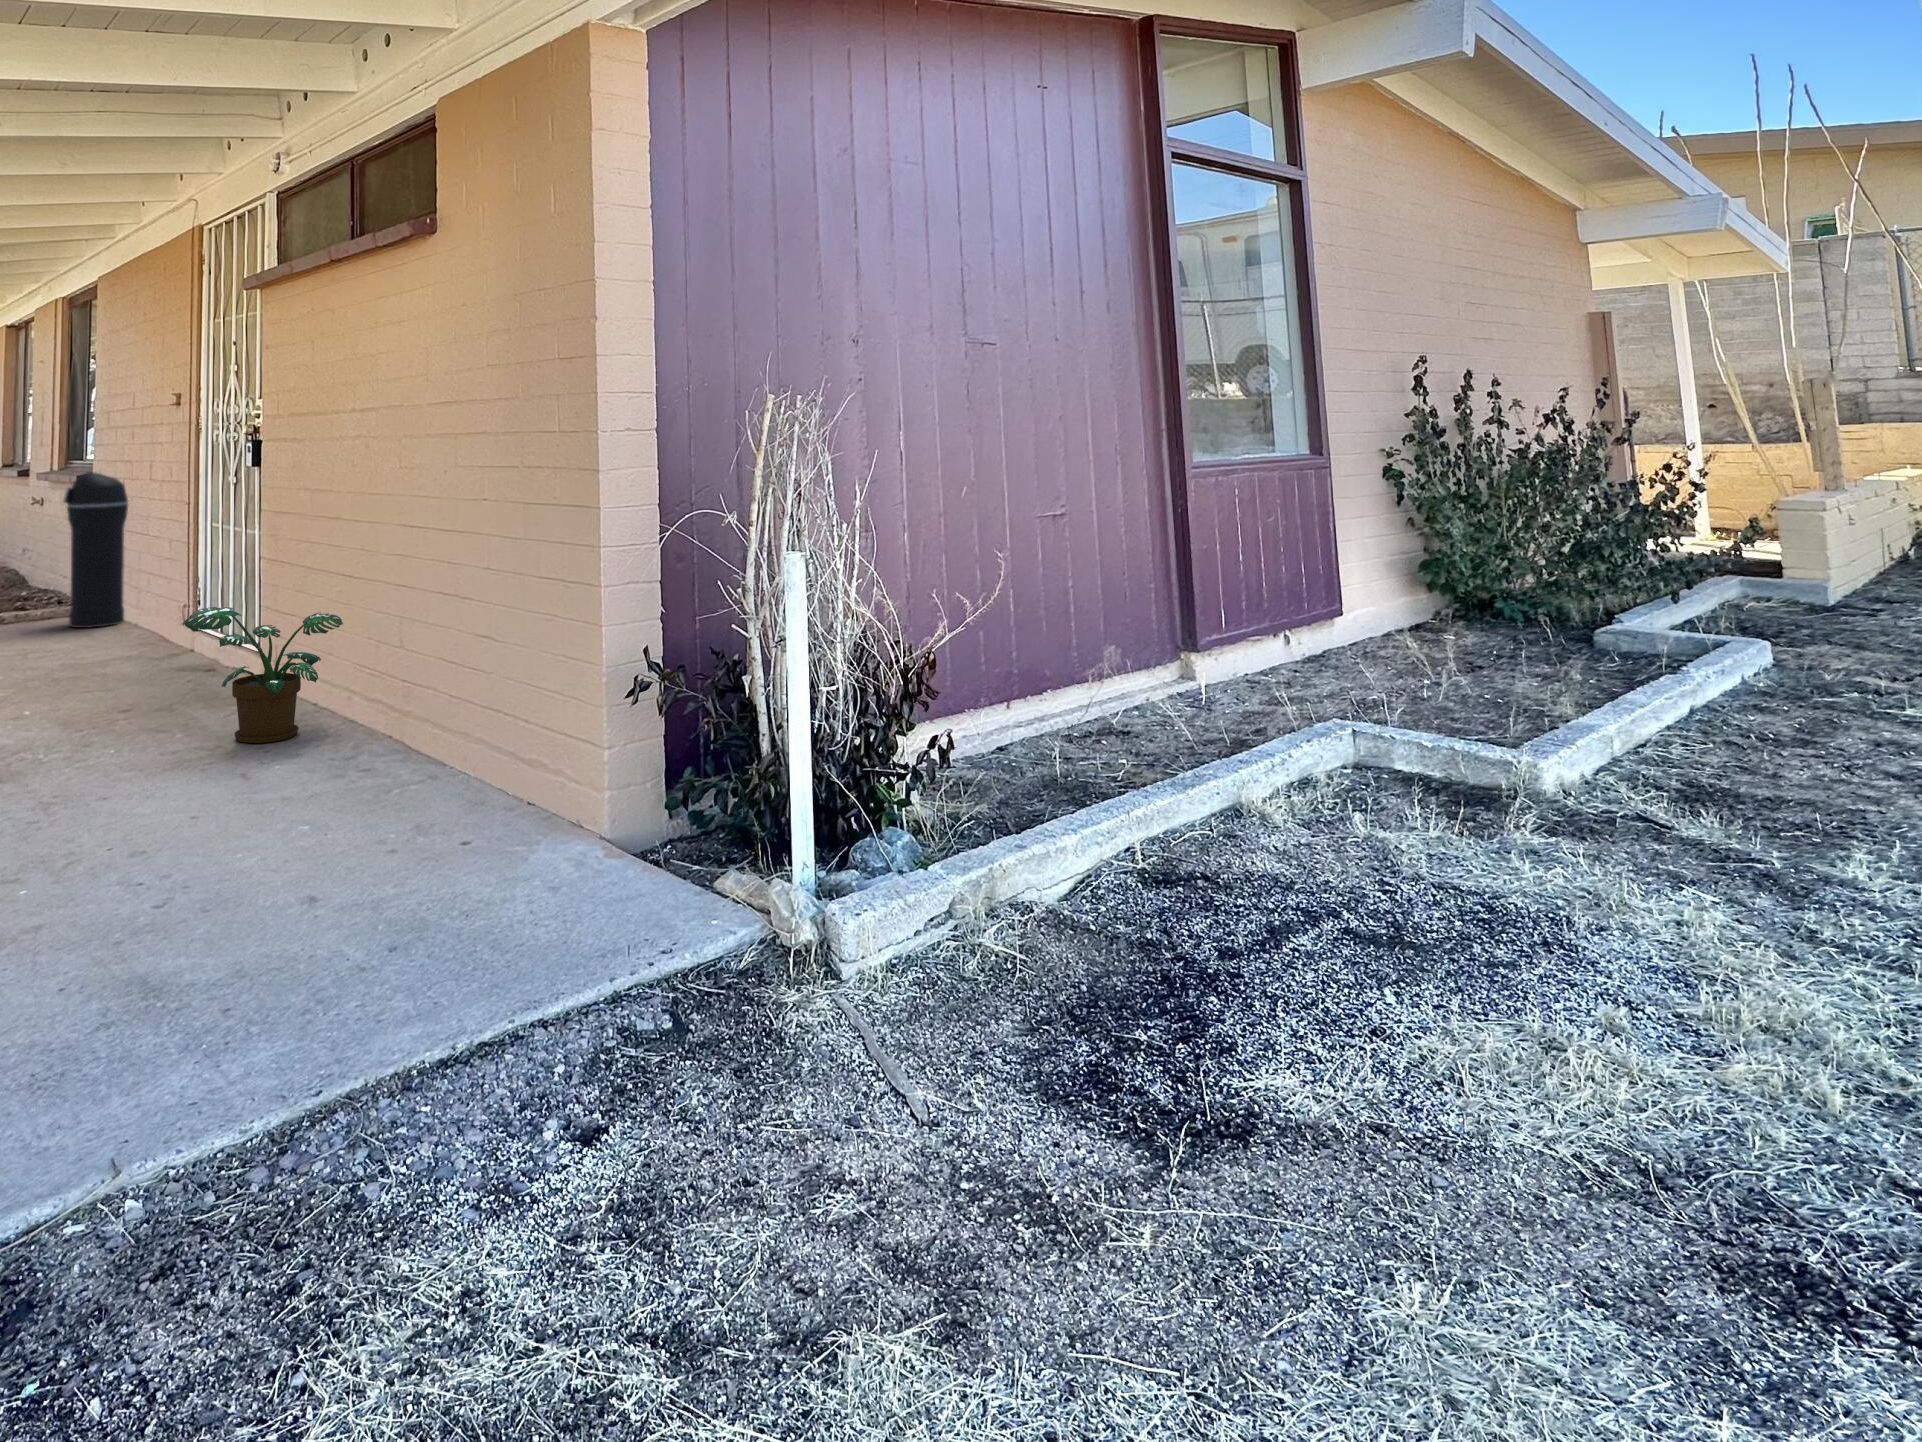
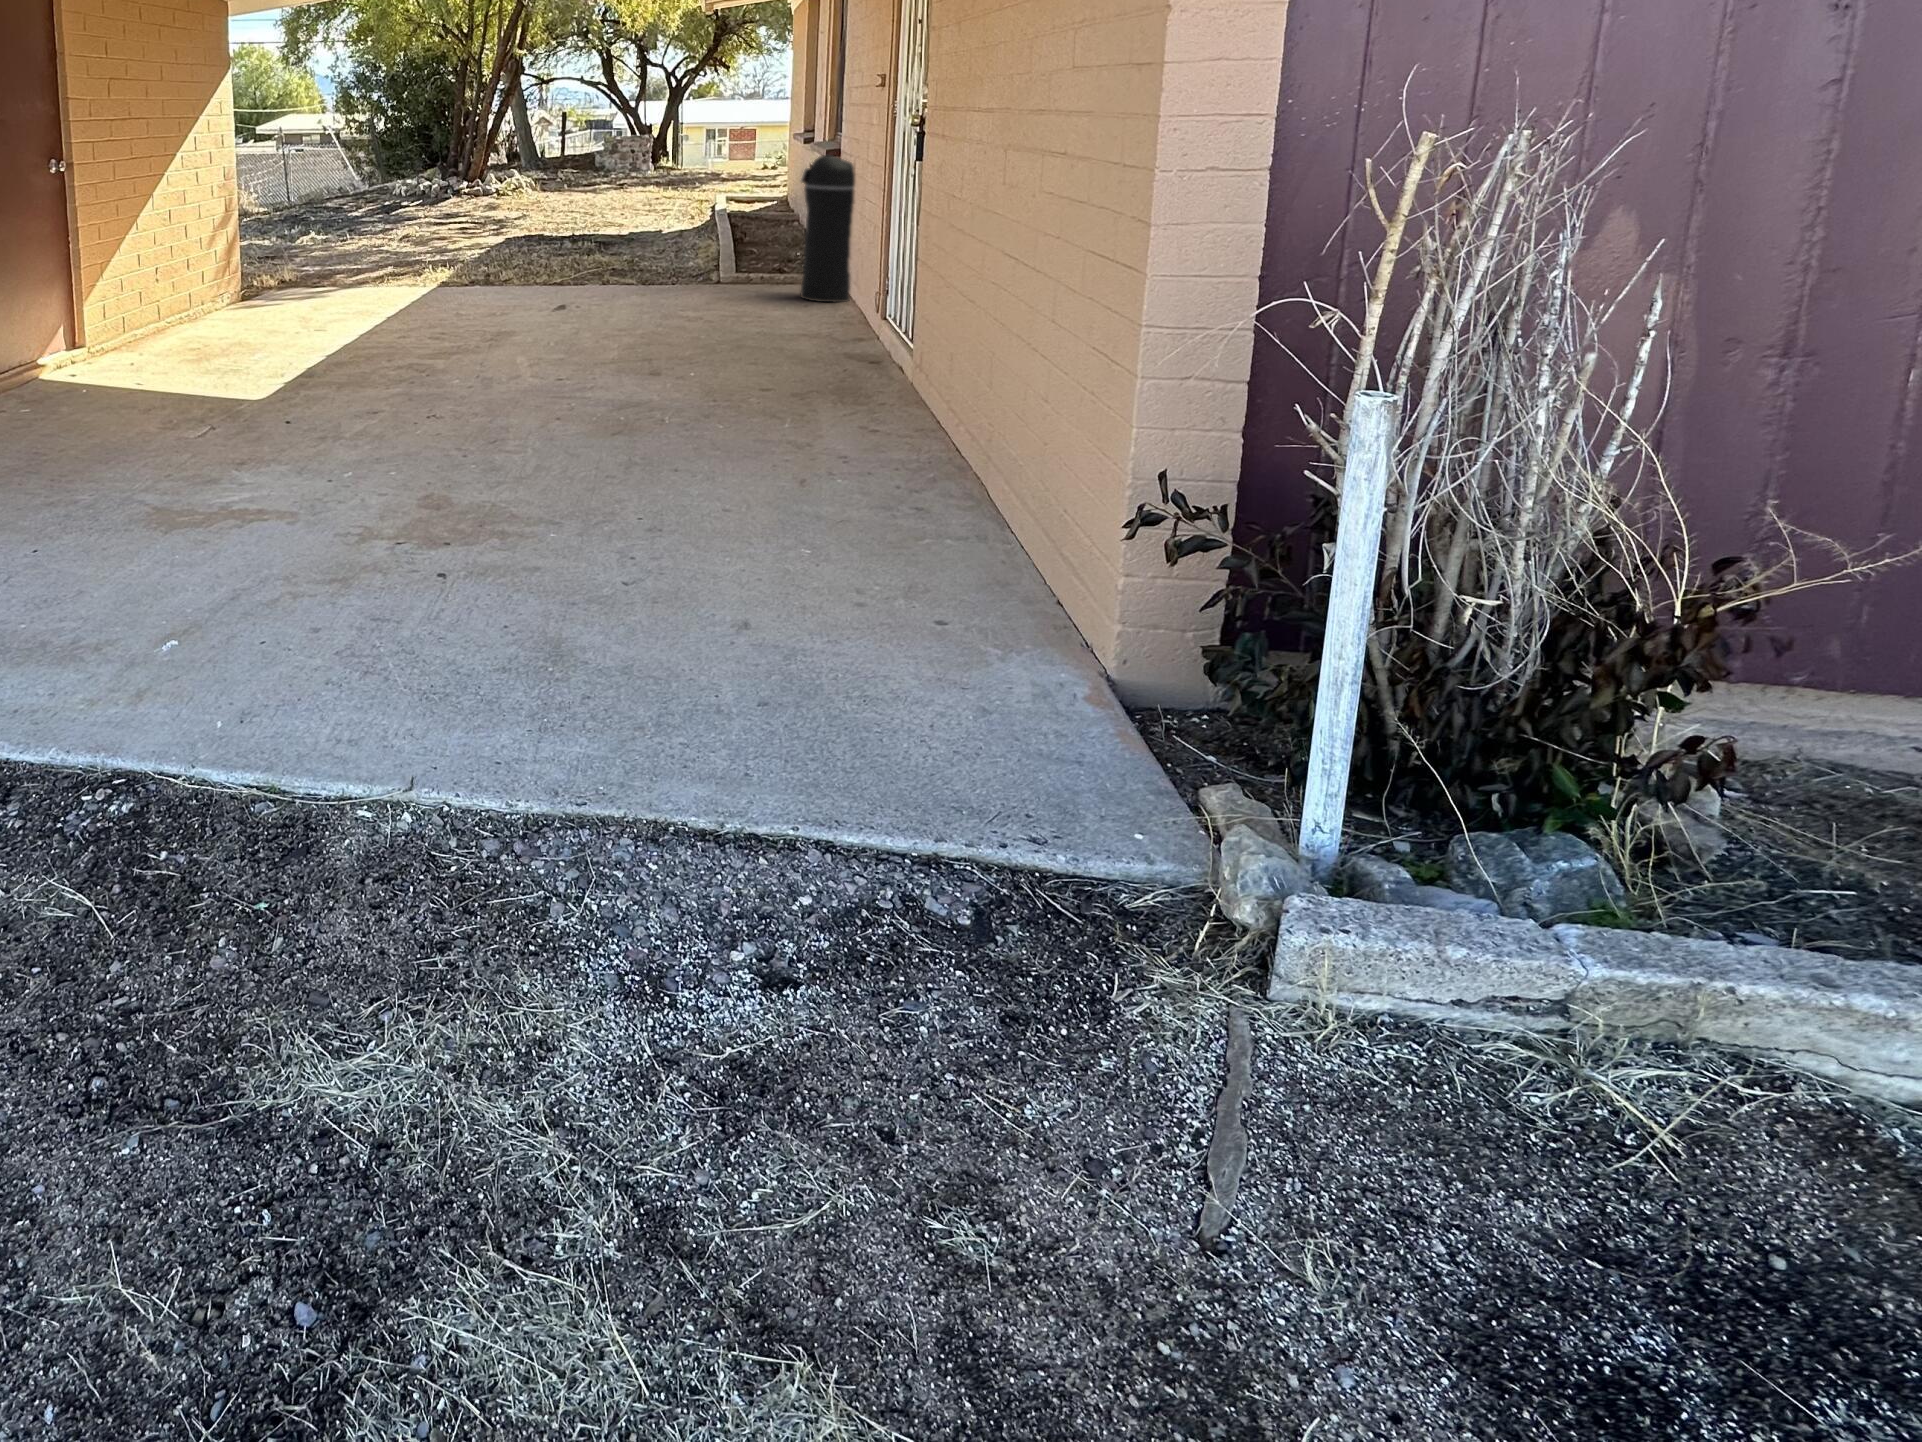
potted plant: present [181,607,343,743] -> none [802,312,958,457]

